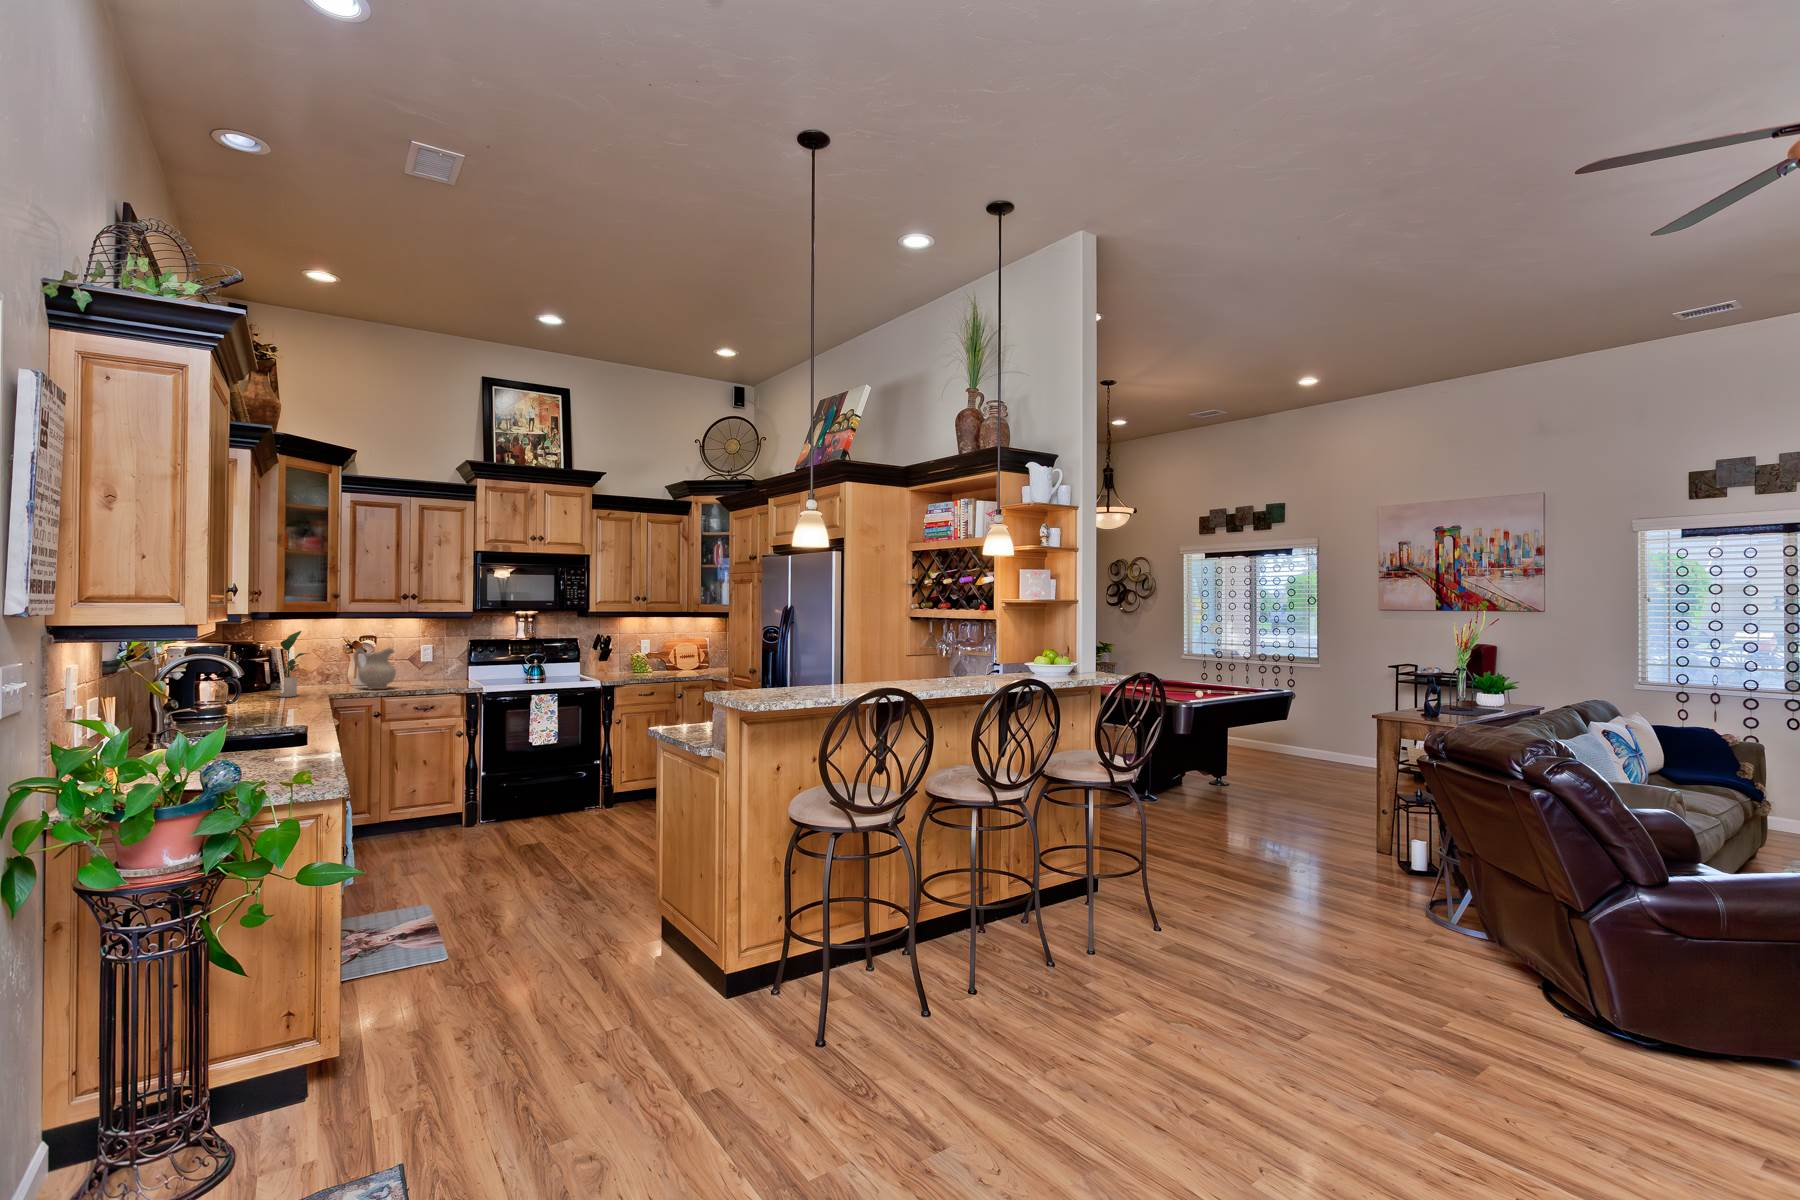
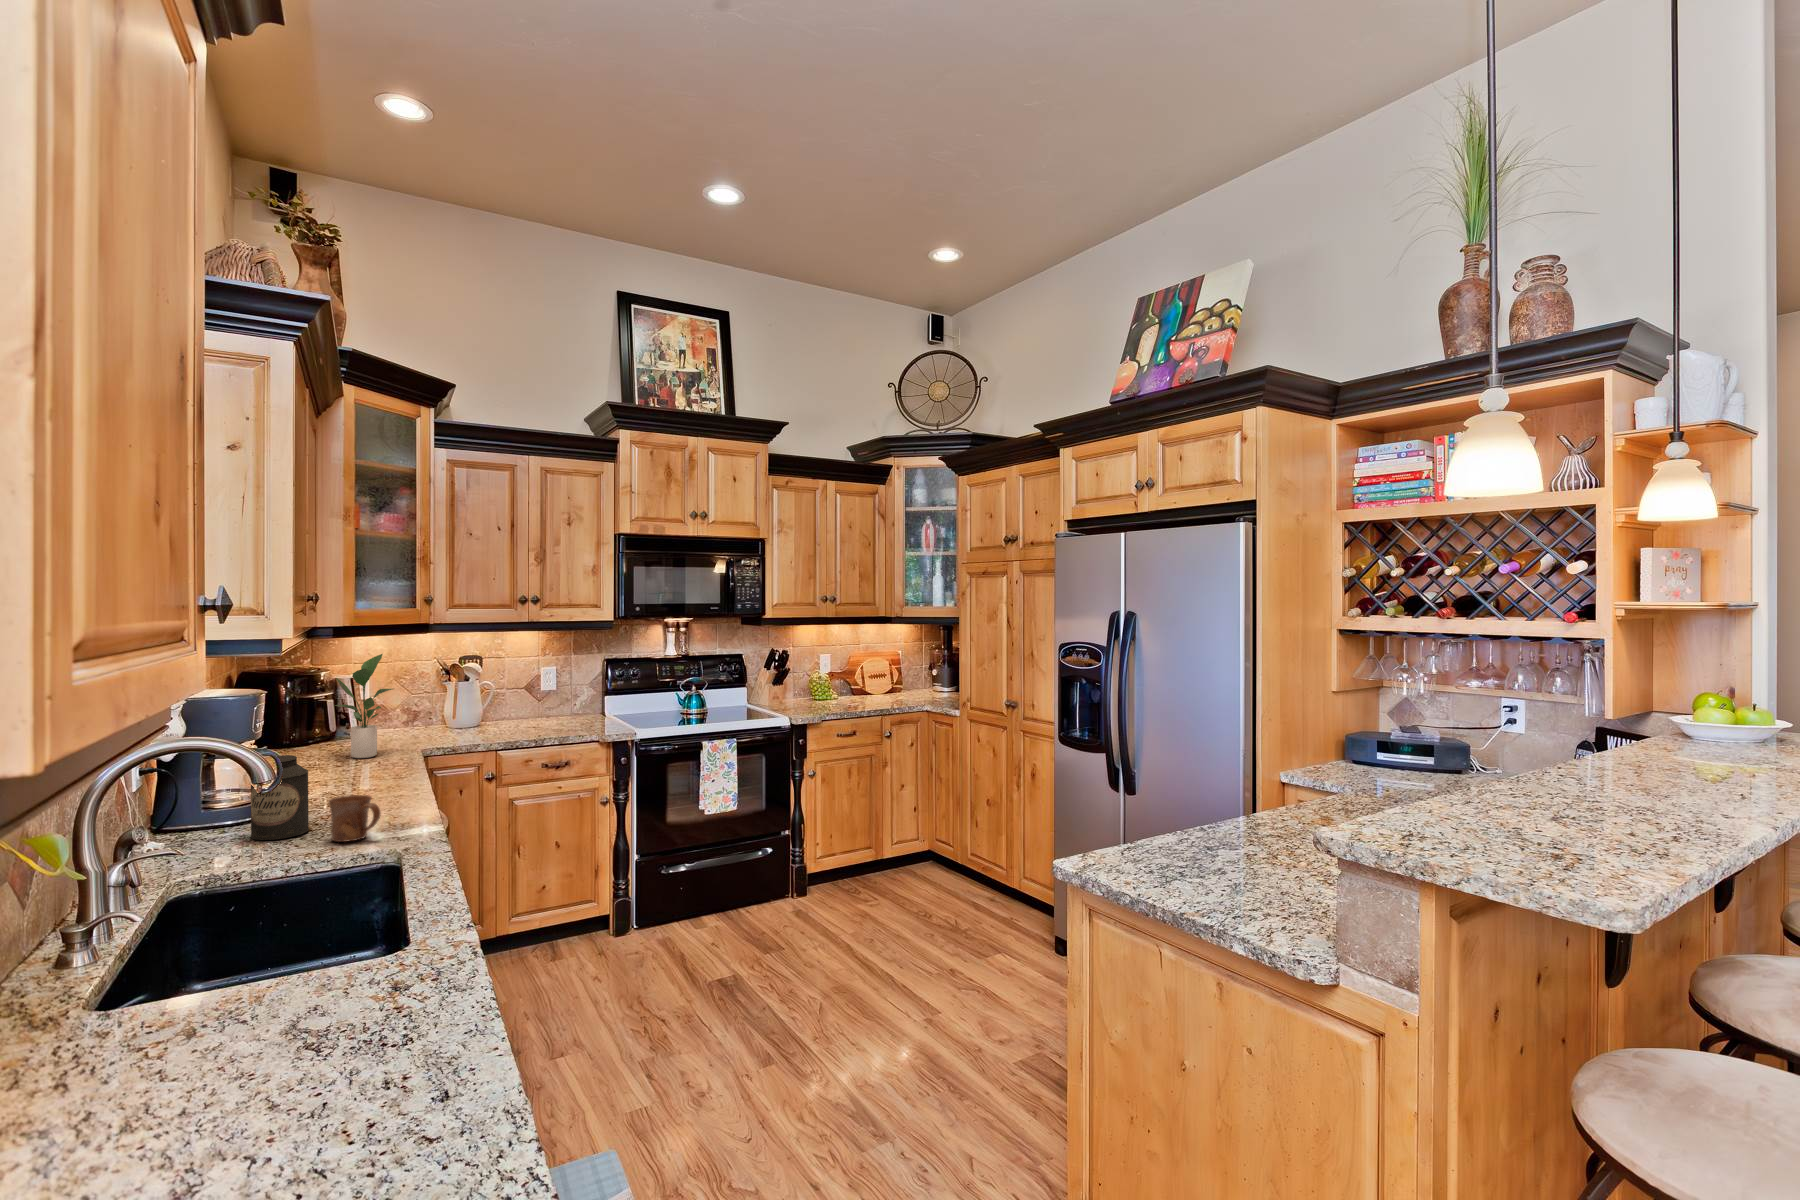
ceramic pitcher: present [353,647,396,689] -> none [454,675,514,738]
canister: none [214,680,247,724] -> present [251,755,309,840]
mug: none [258,702,288,725] -> present [329,795,381,842]

